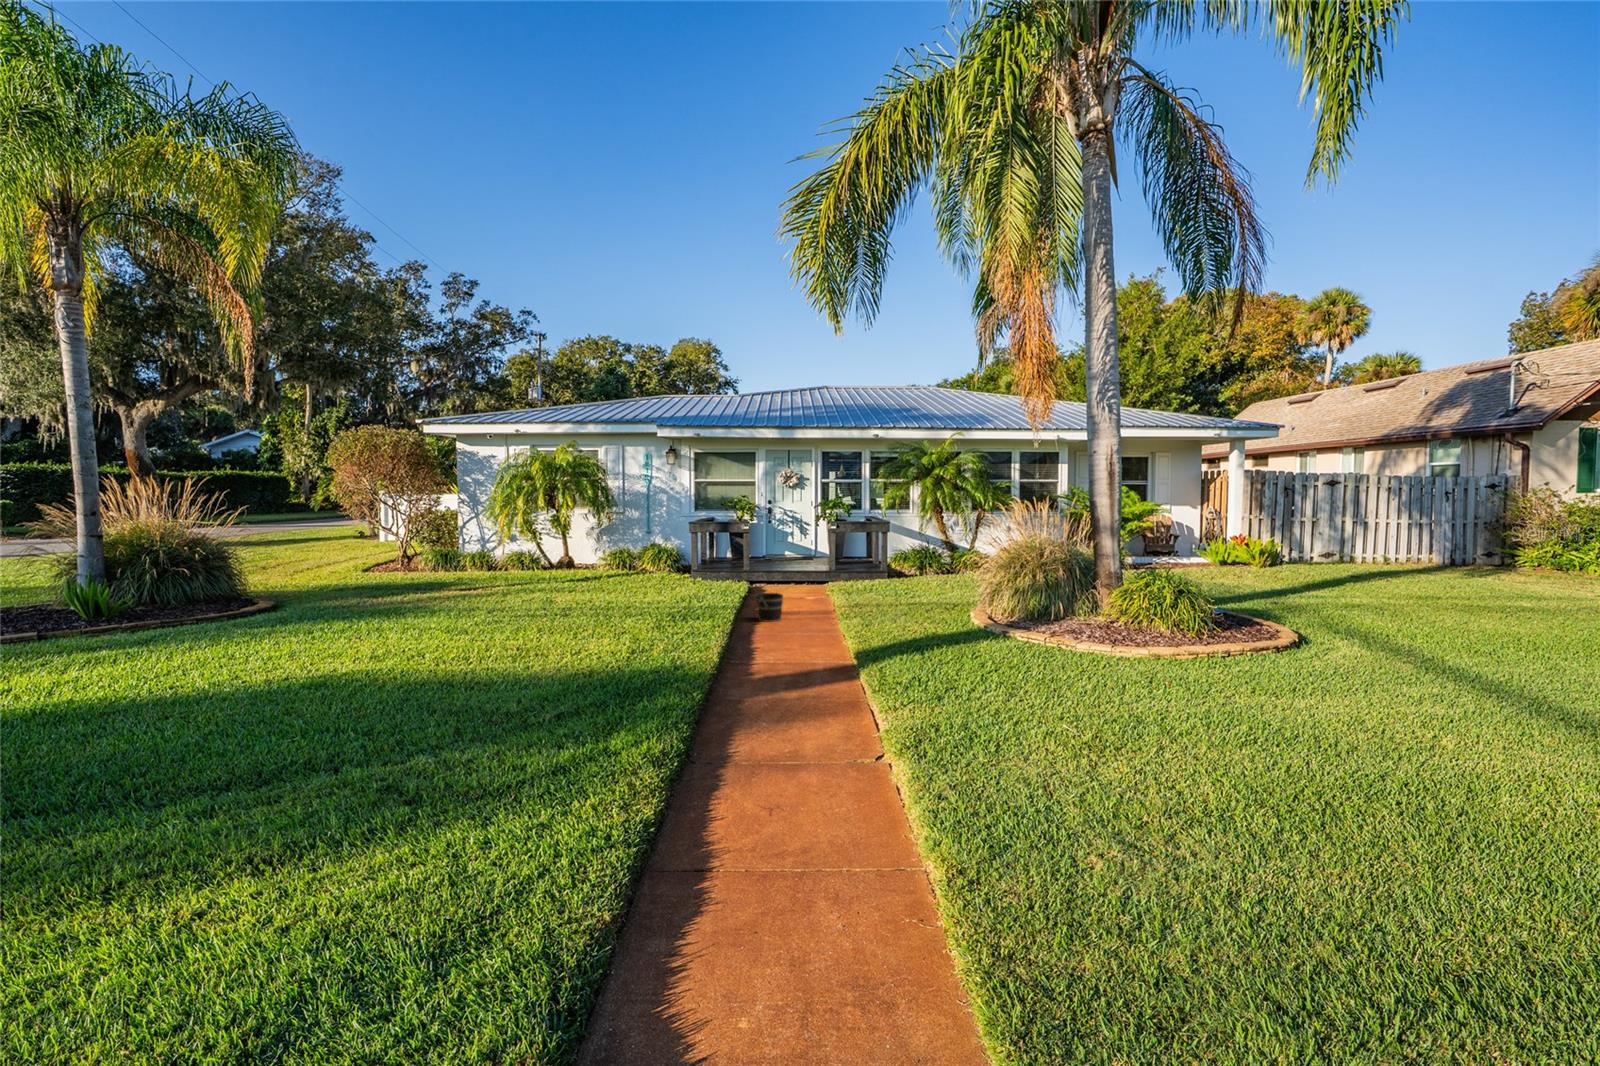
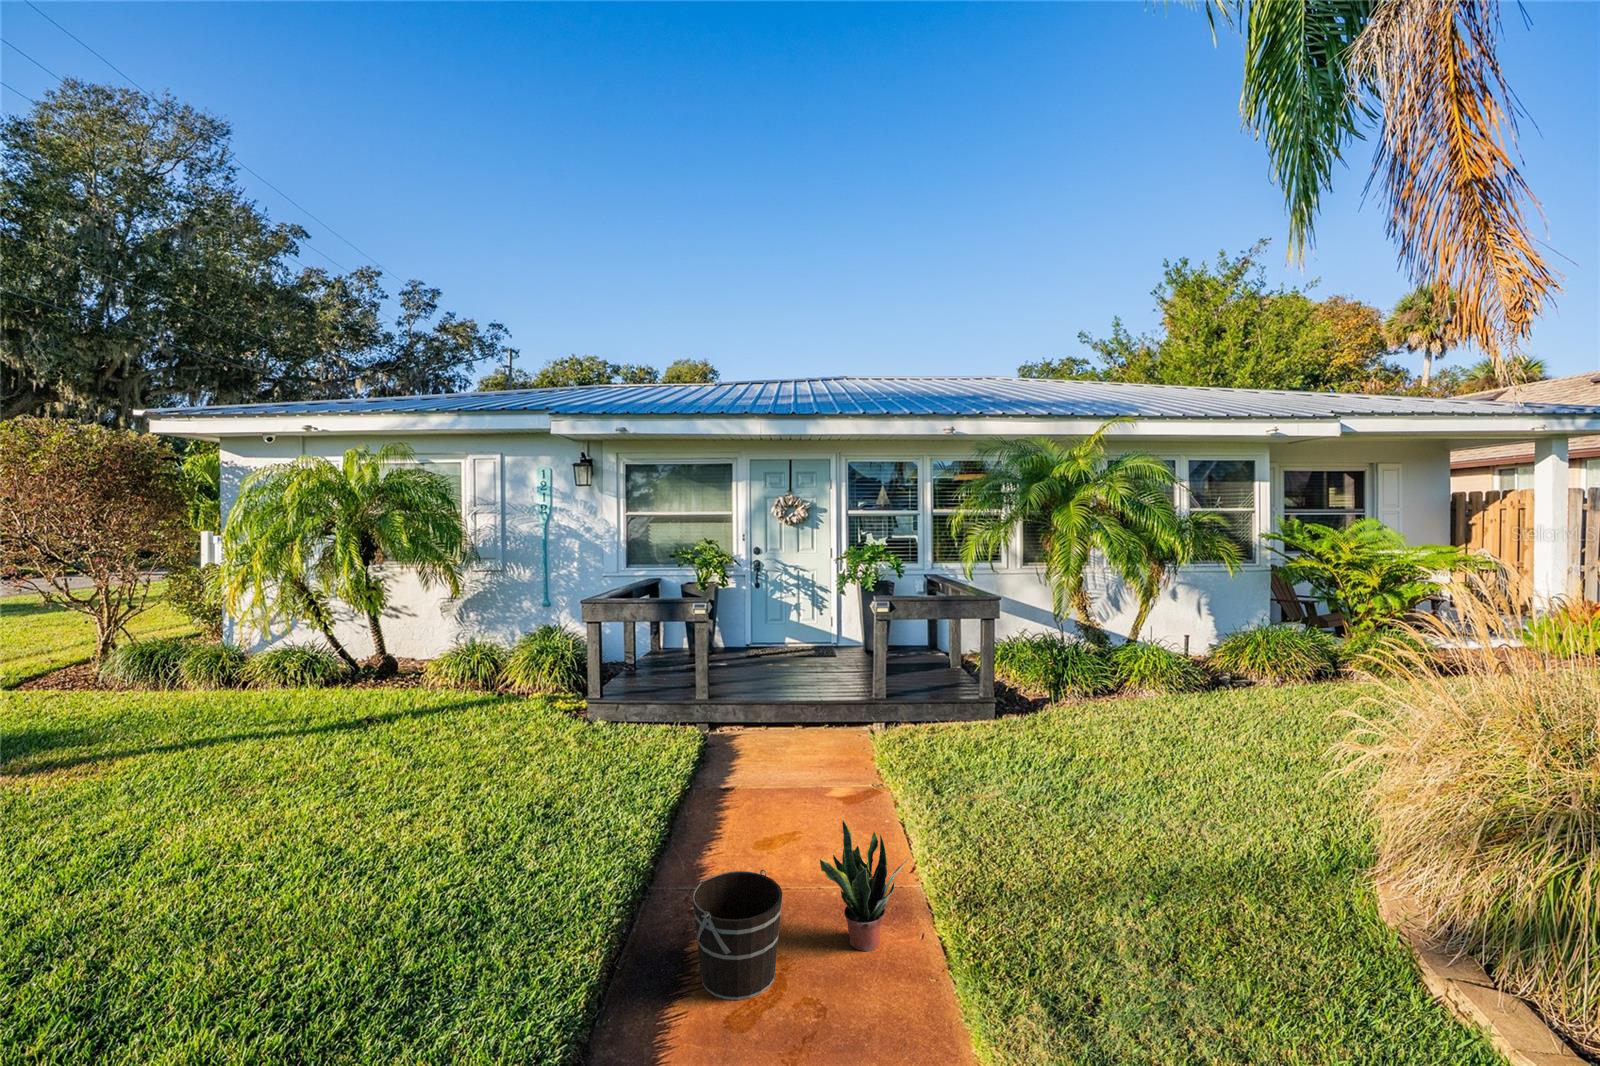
potted plant: none [795,579,824,618] -> present [820,821,908,951]

